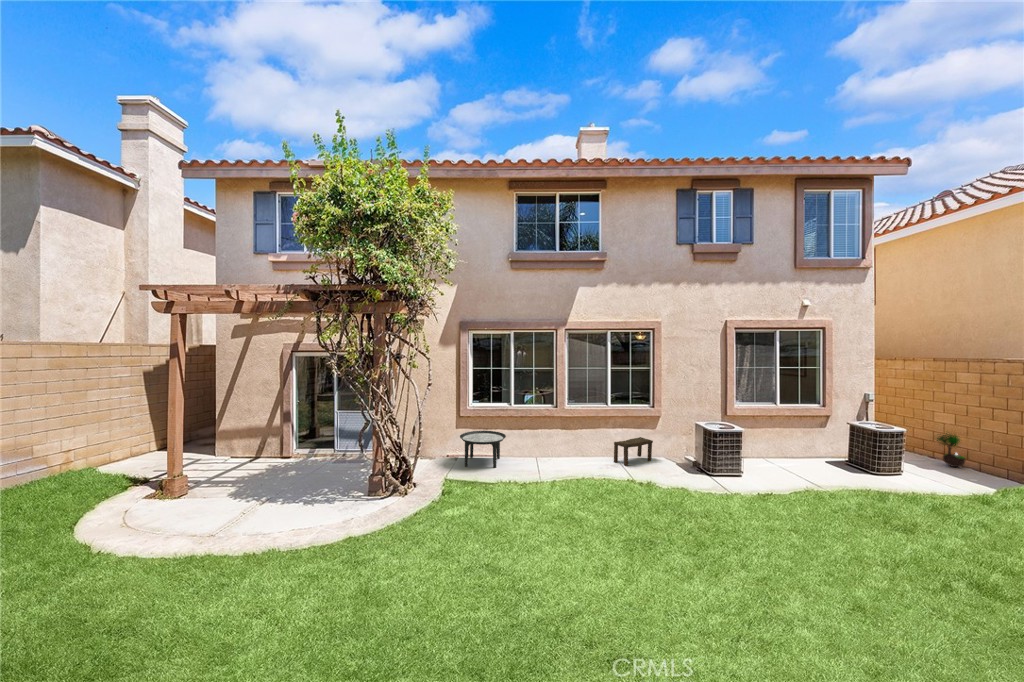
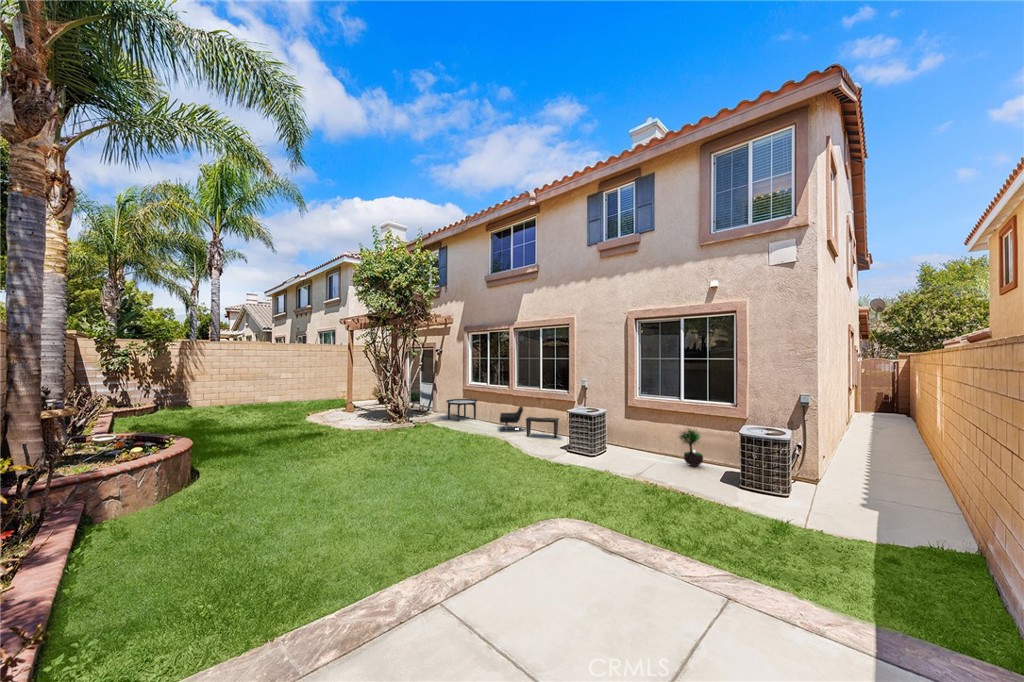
lounge chair: none [561,430,600,466] -> present [500,406,523,431]
potted tree: present [937,433,966,467] -> present [679,428,703,466]

